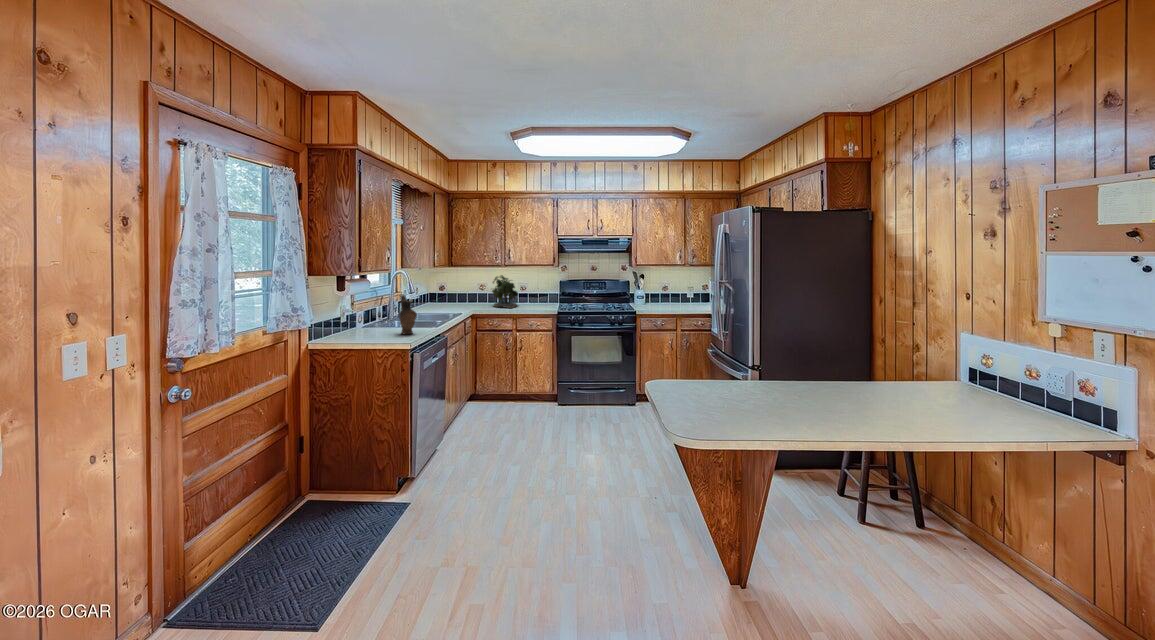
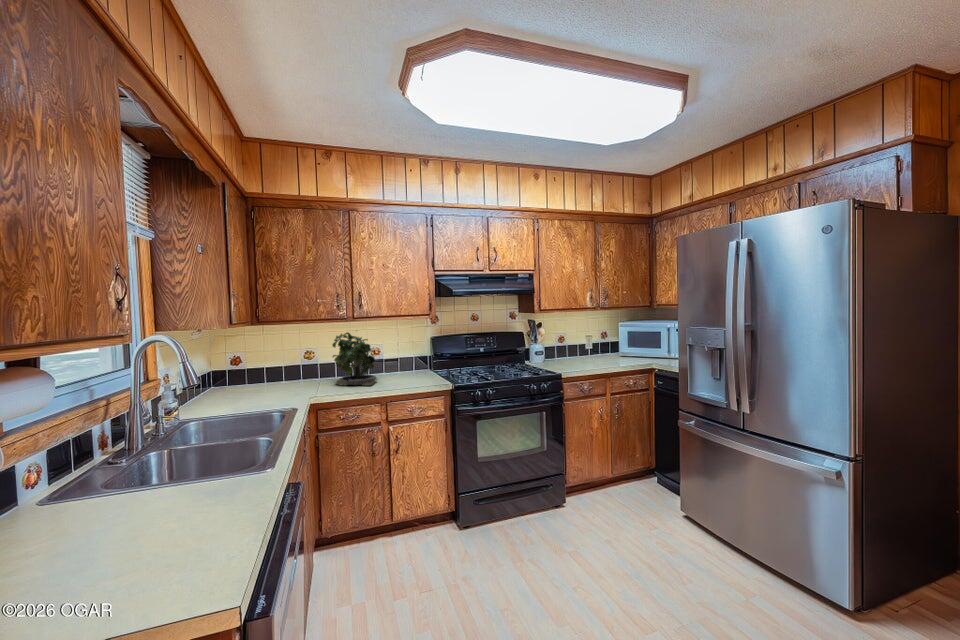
ceramic pitcher: present [399,295,417,334] -> none [101,407,176,553]

